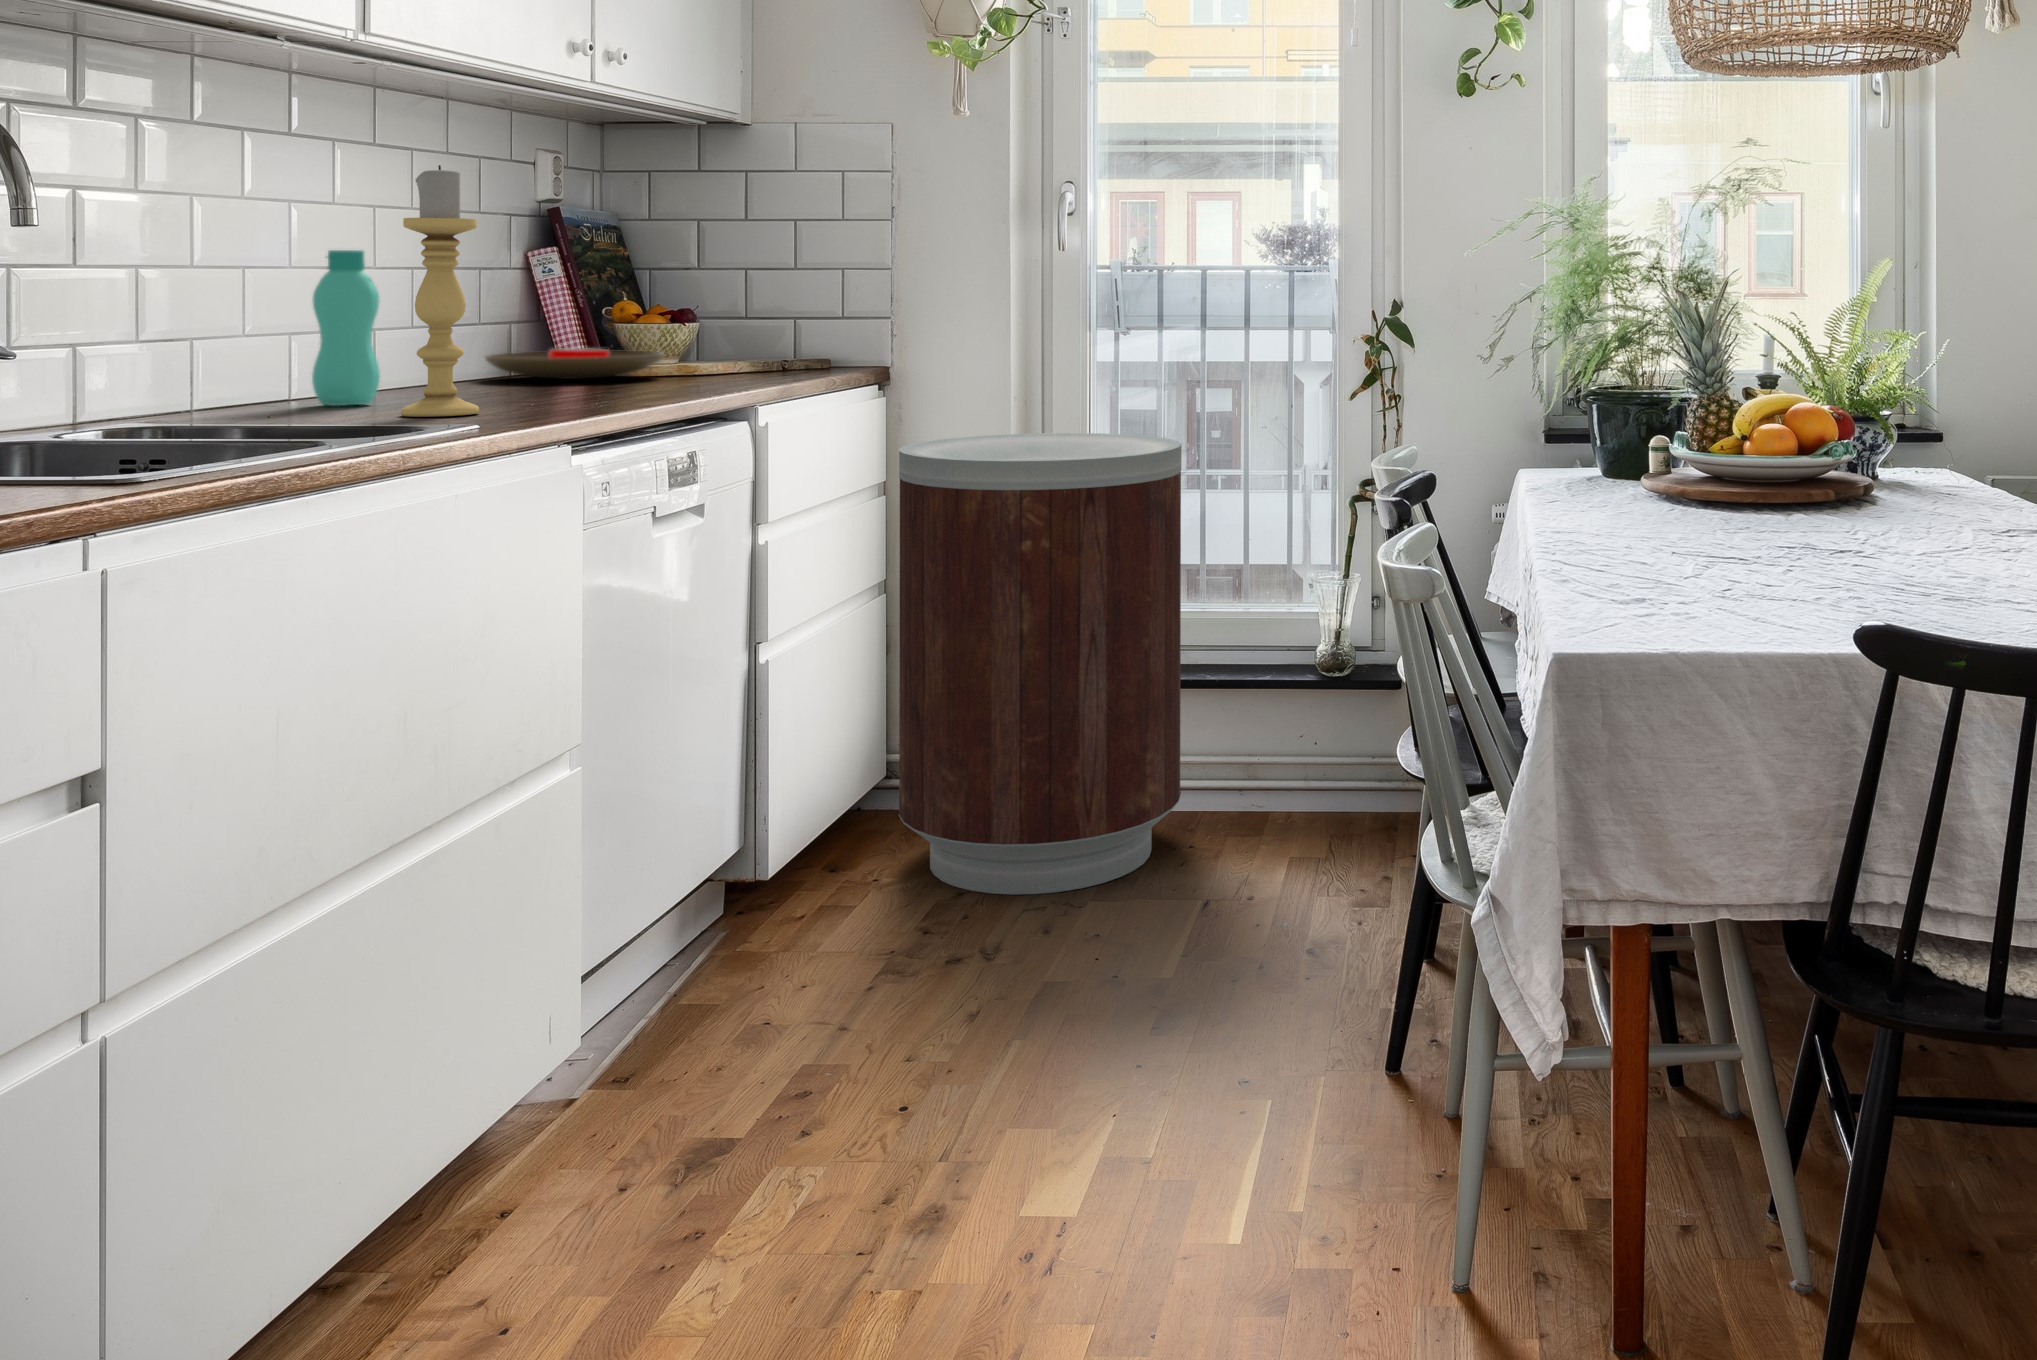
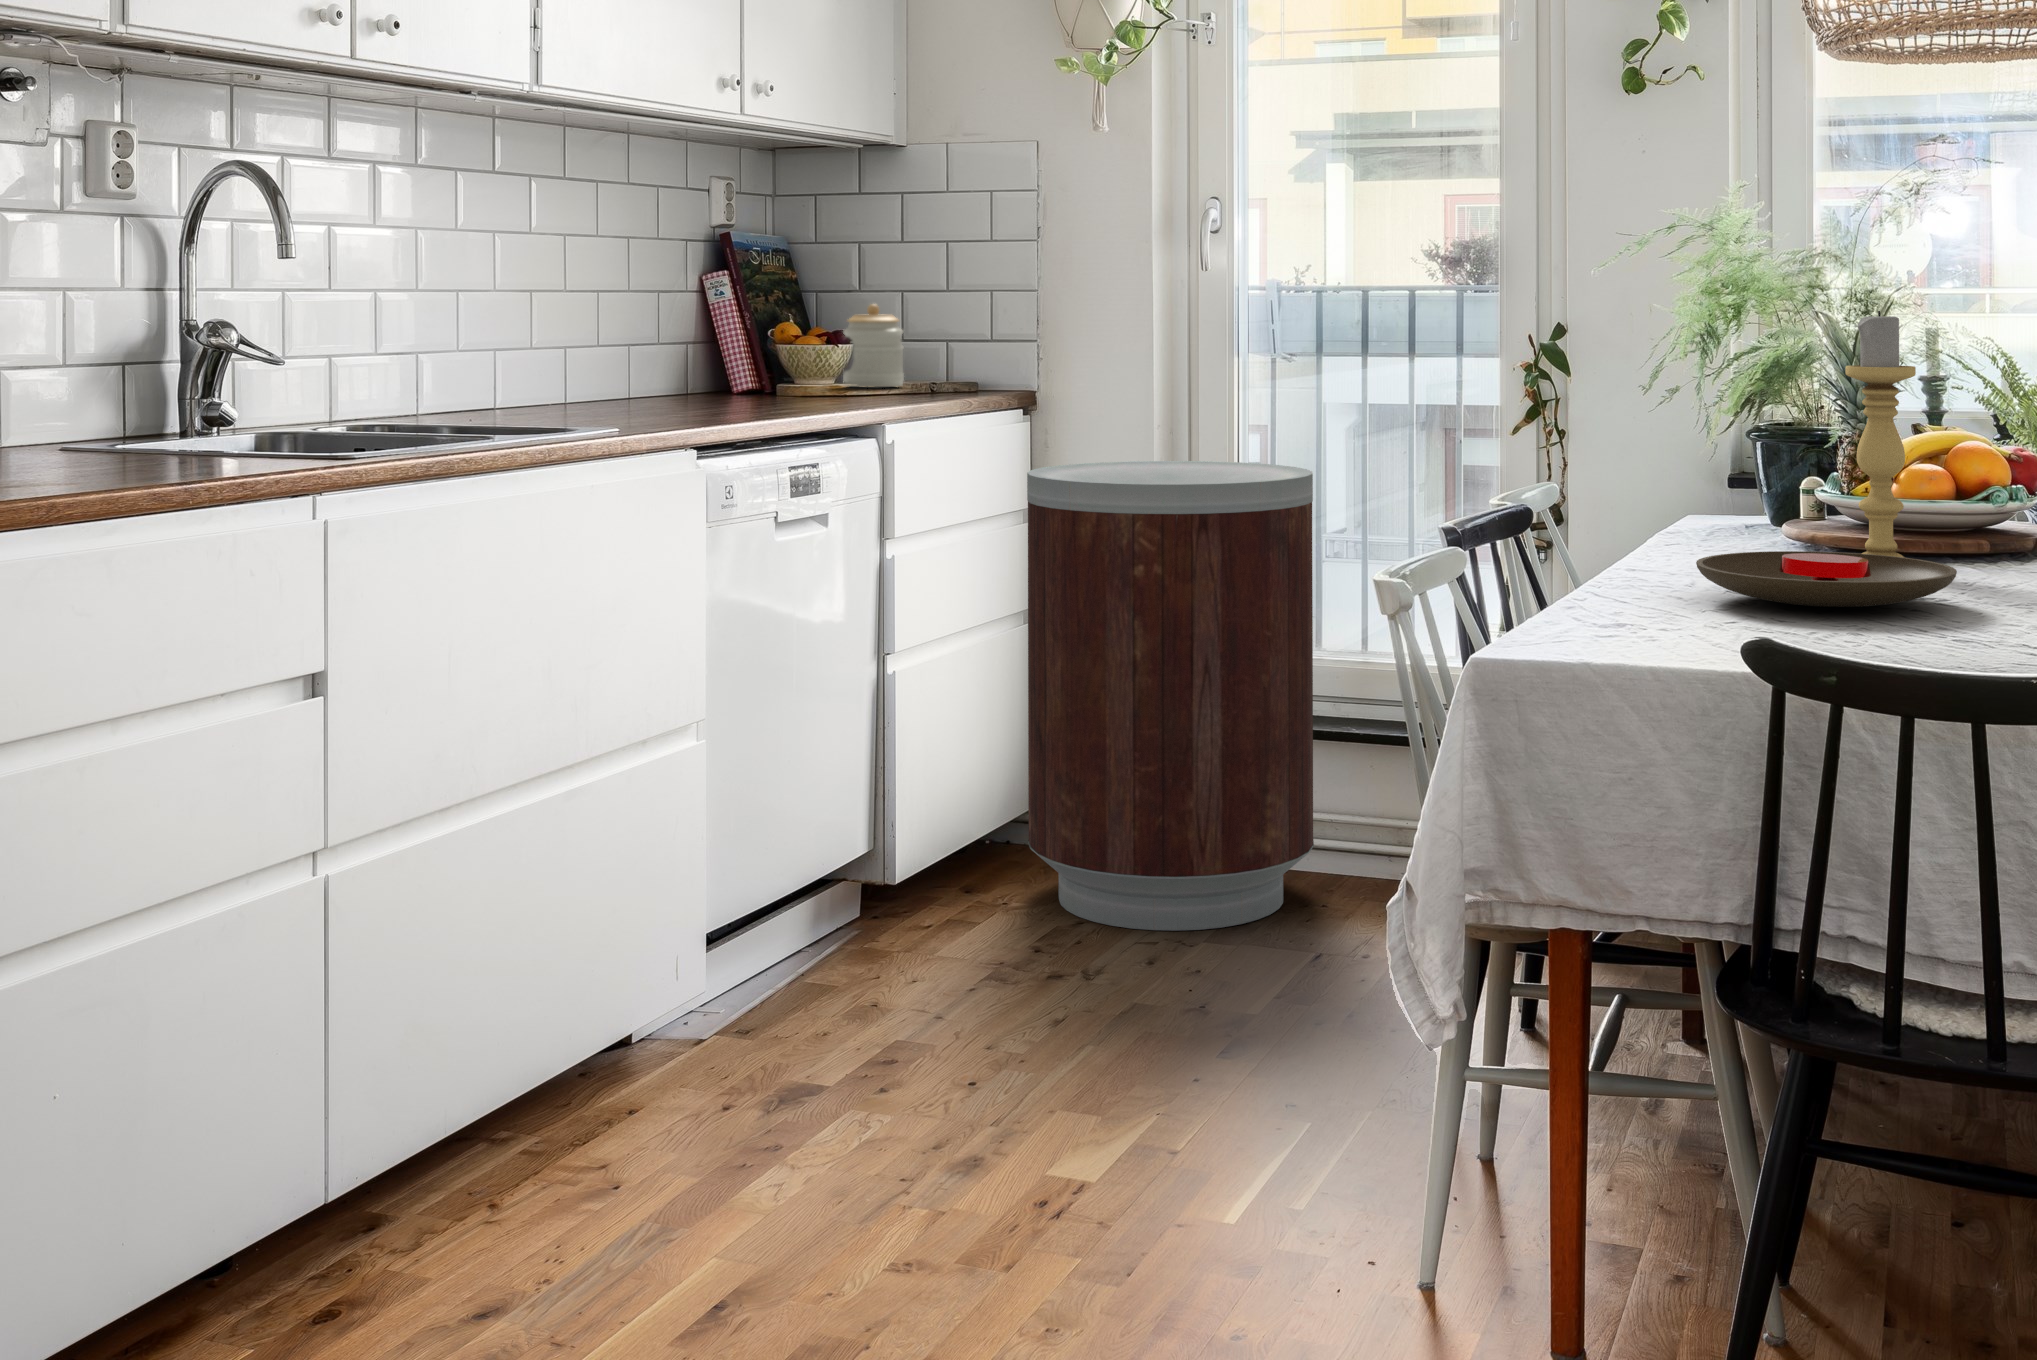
candle holder: present [401,165,479,417] -> present [1845,311,1916,557]
bottle: present [312,250,380,406] -> none [506,275,559,413]
jar: none [681,283,747,366] -> present [843,304,904,388]
plate: present [485,348,664,379] -> present [1696,551,1957,607]

